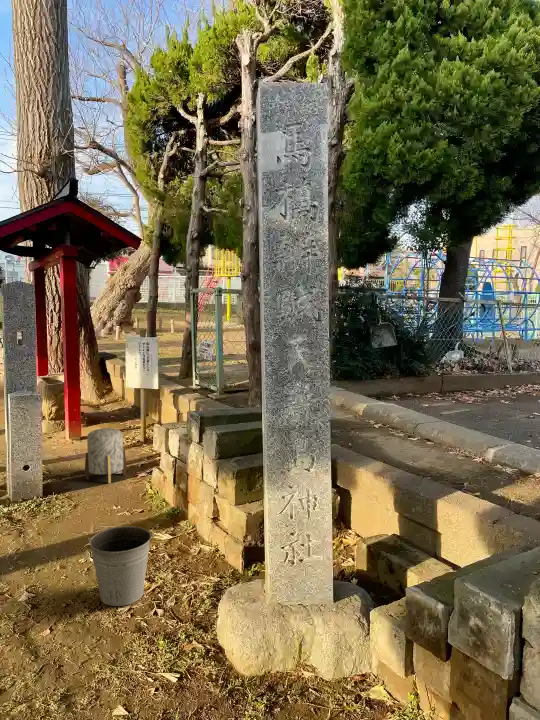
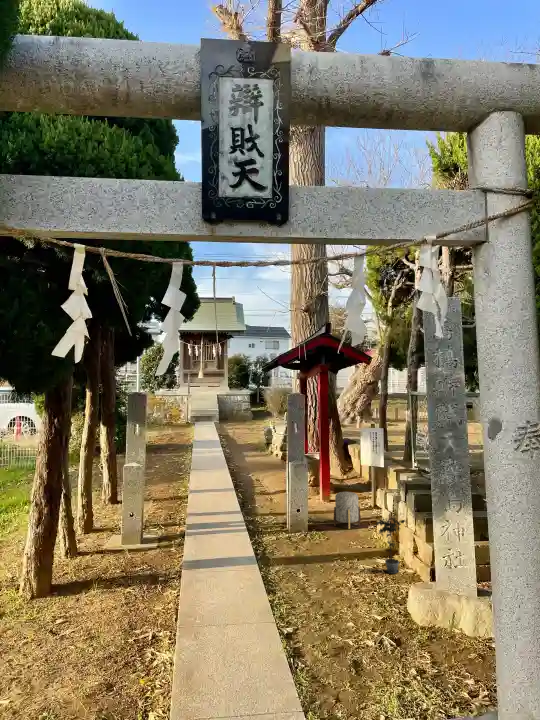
potted plant: none [152,467,207,558] -> present [374,515,406,574]
bucket: present [88,526,154,606] -> none [336,545,373,590]

